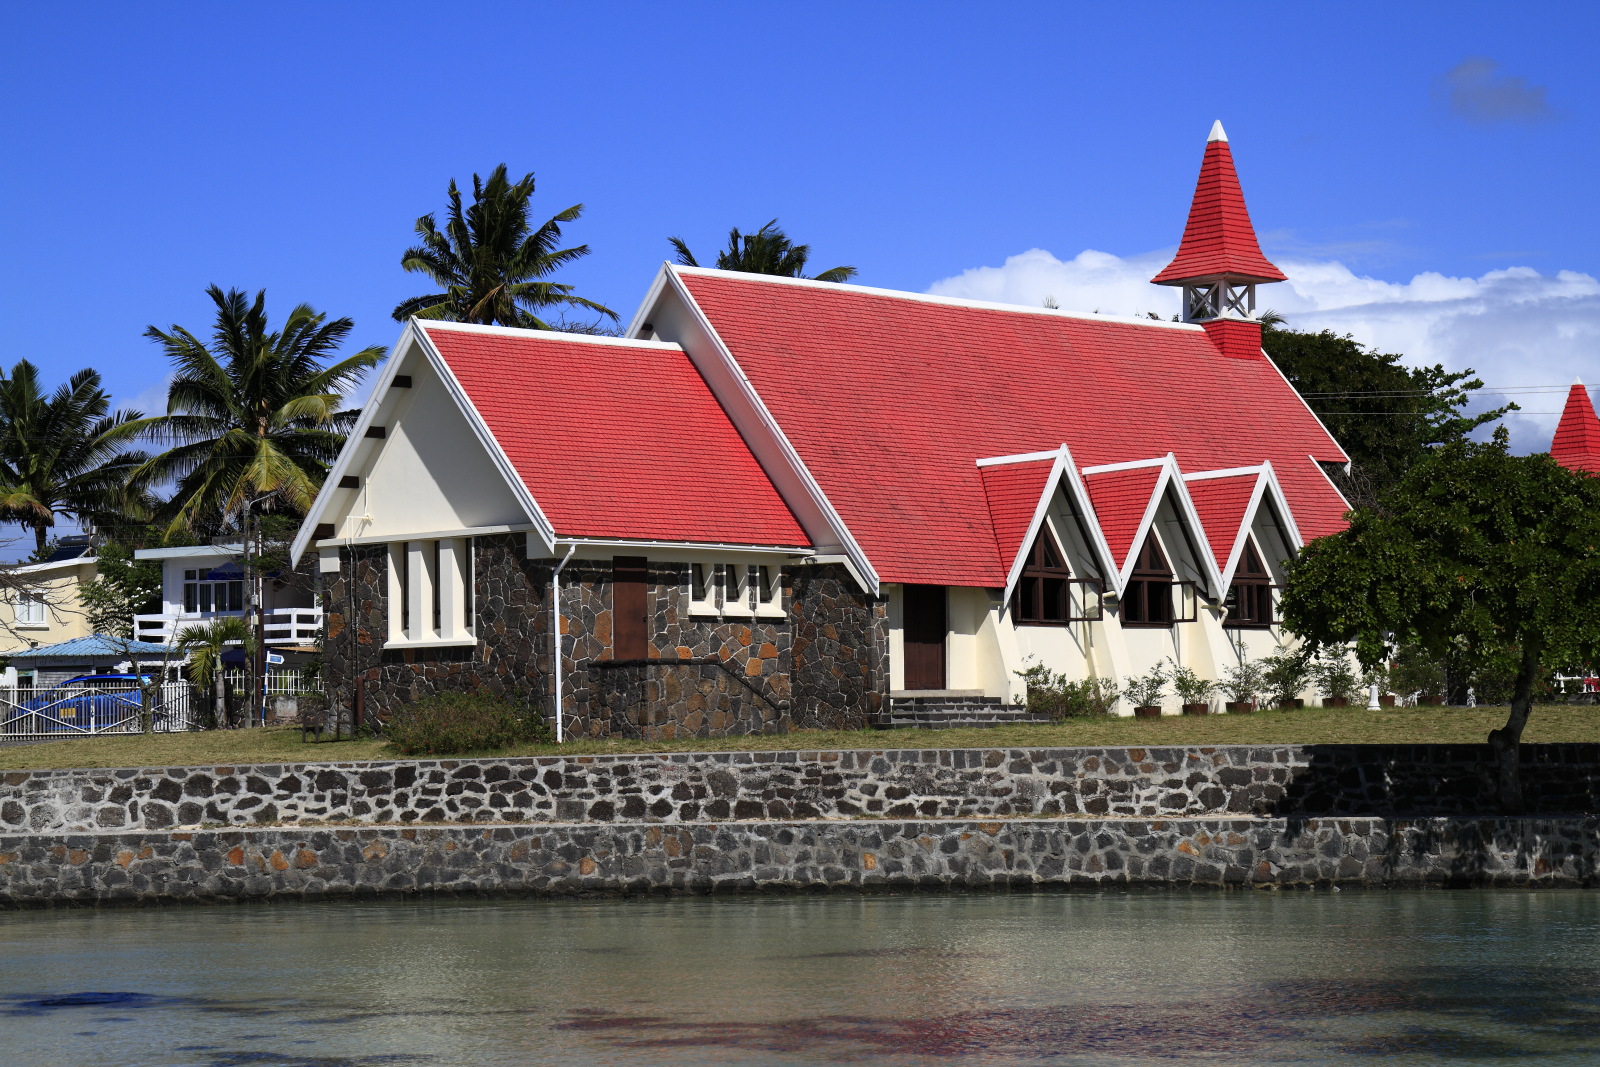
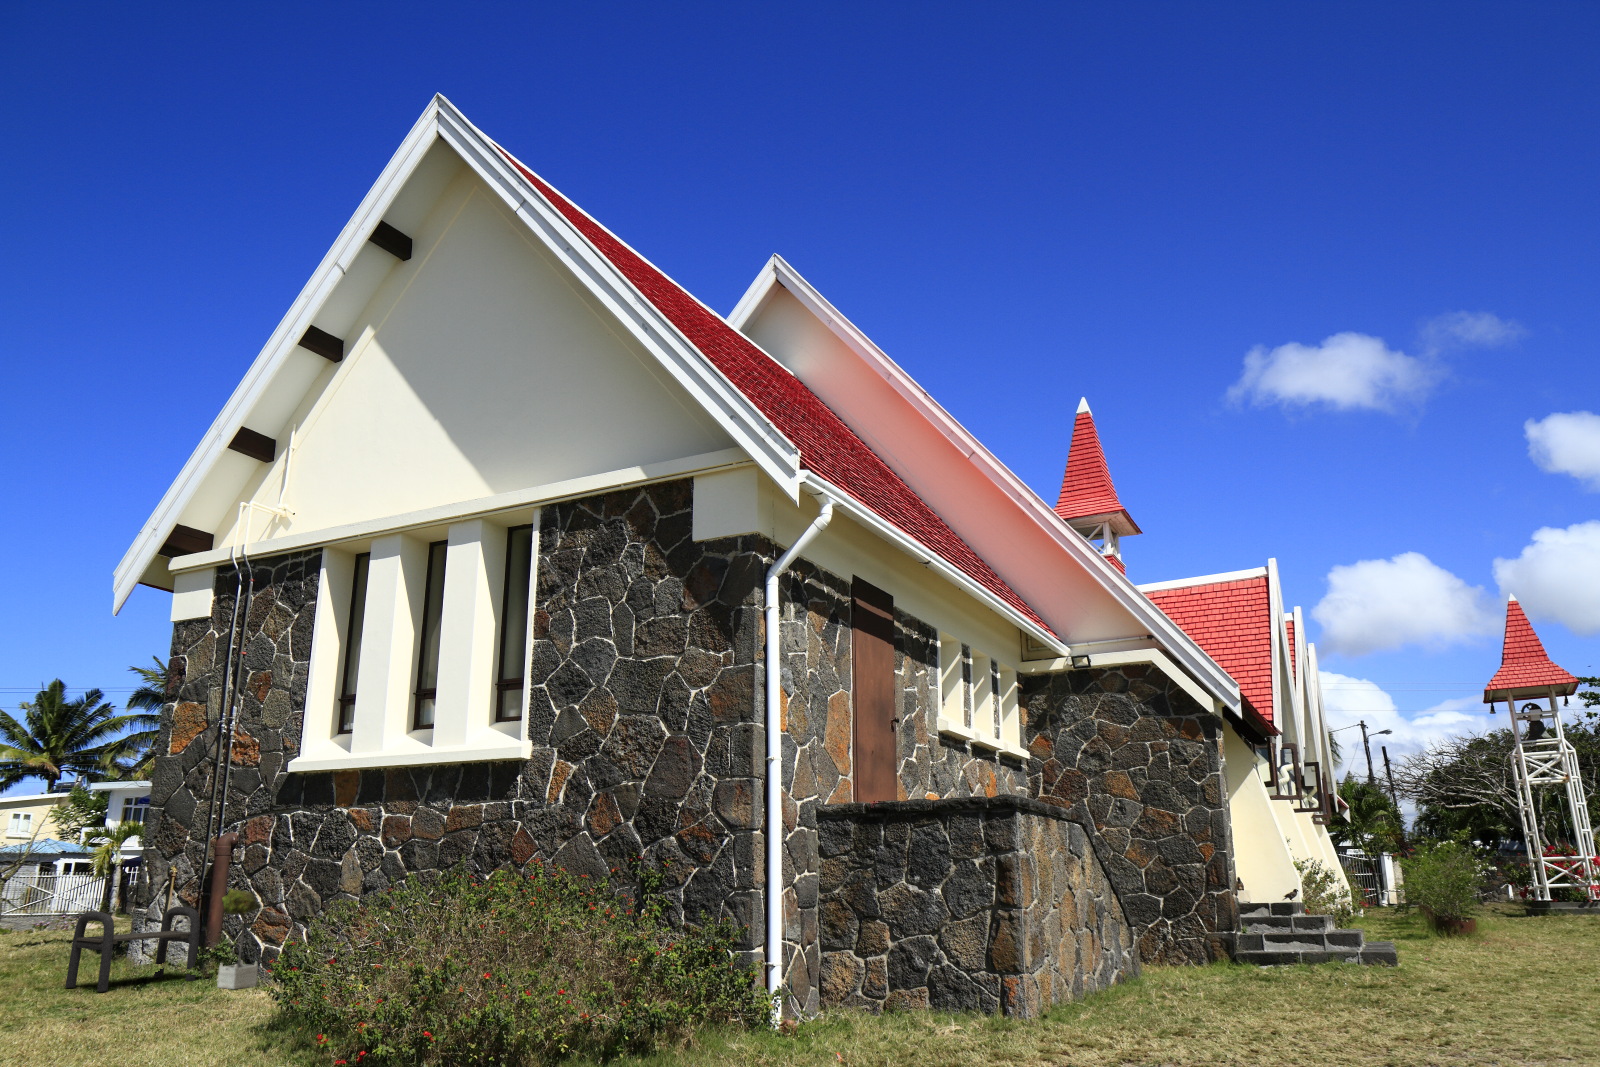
potted tree: none [361,700,379,742] -> present [217,889,262,989]

